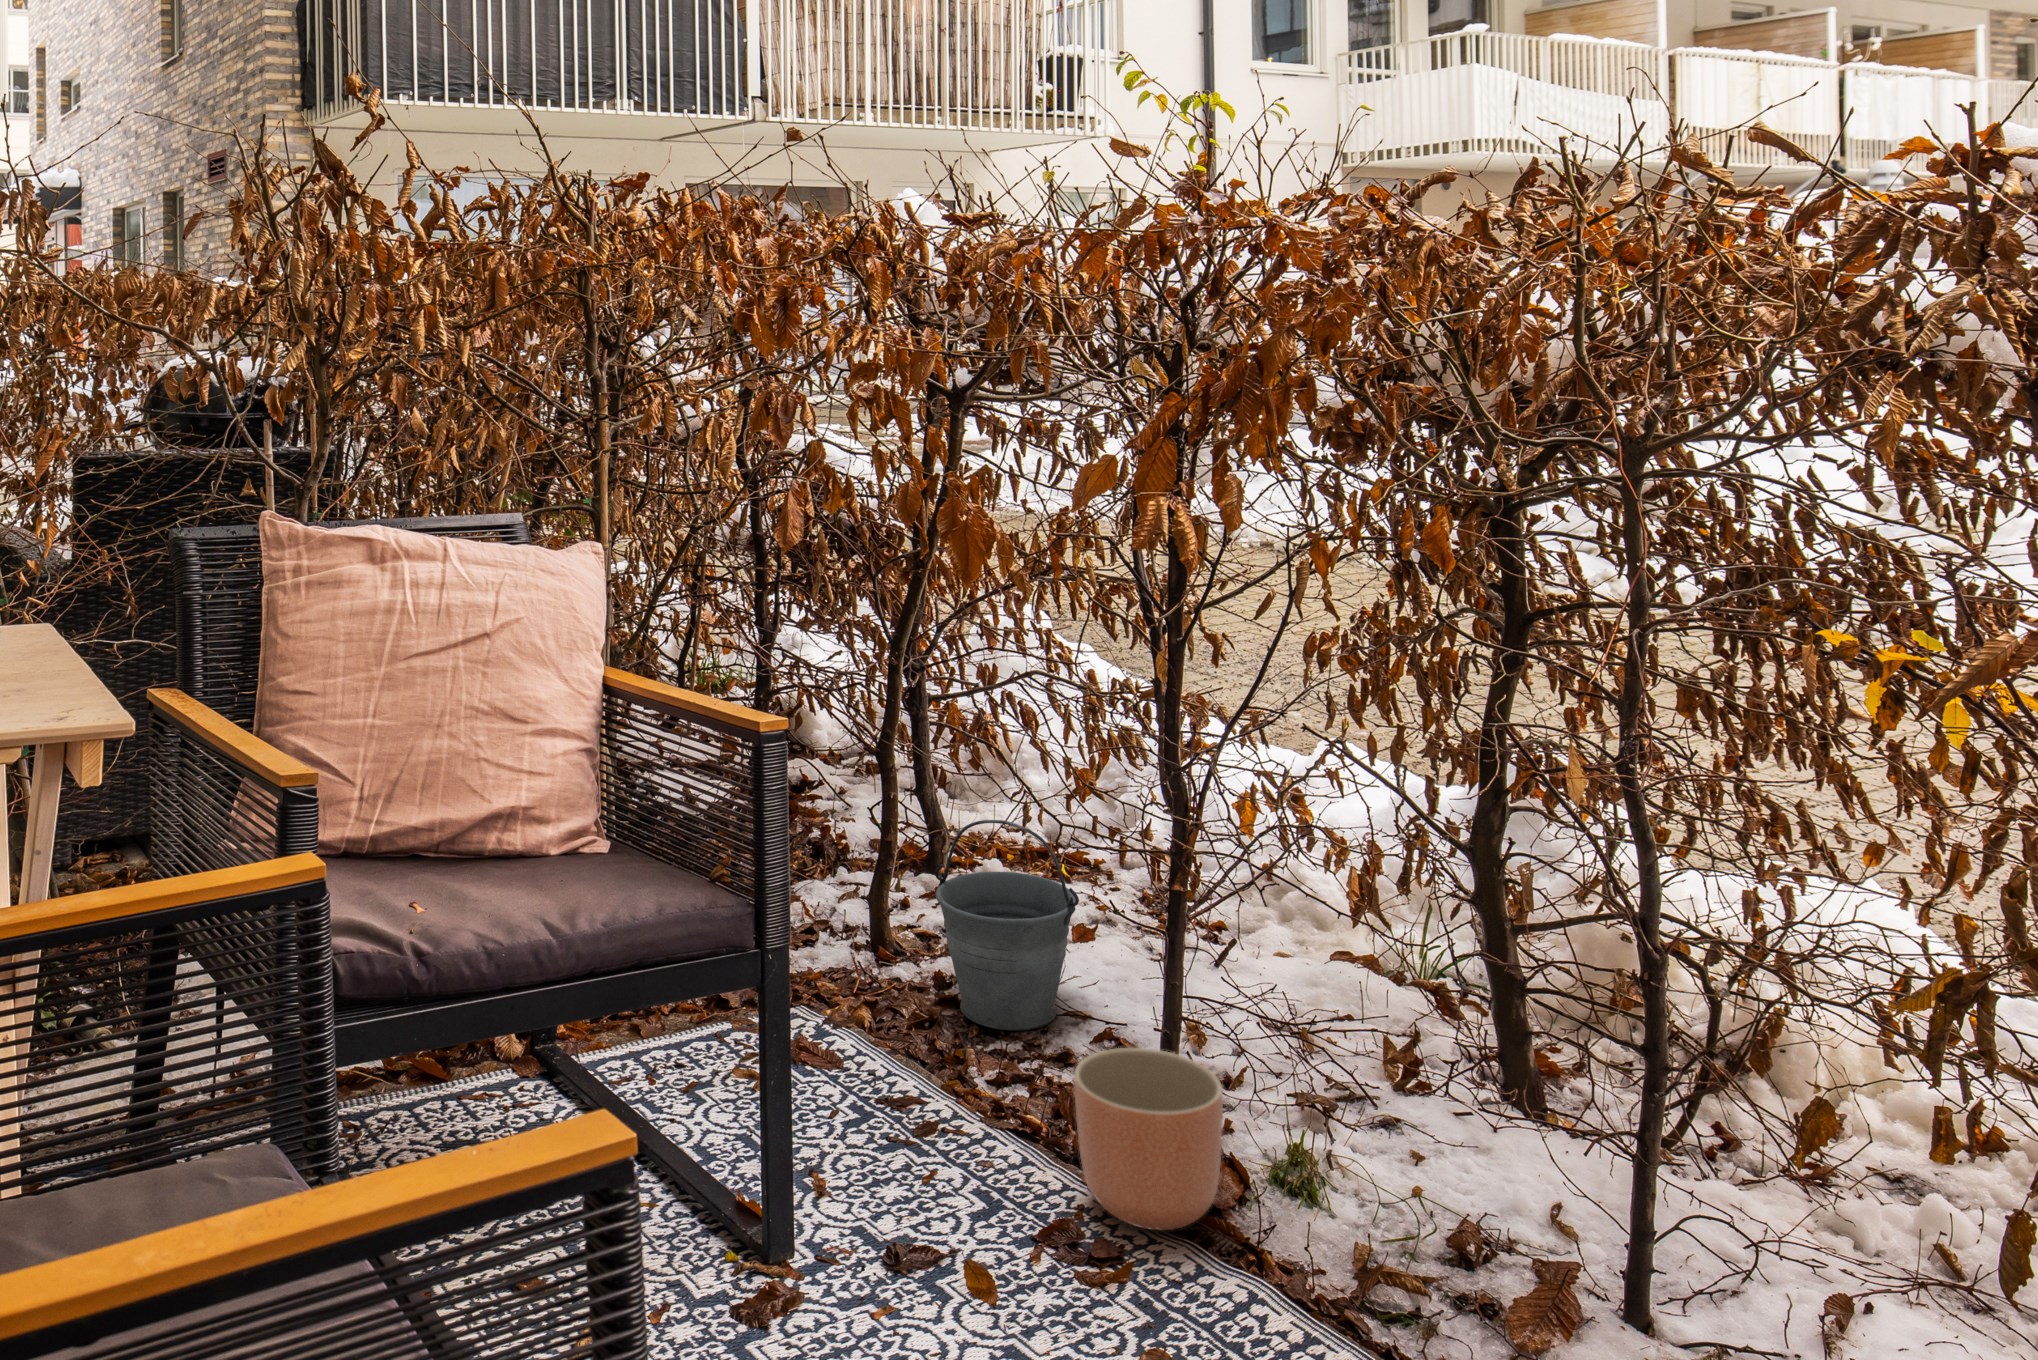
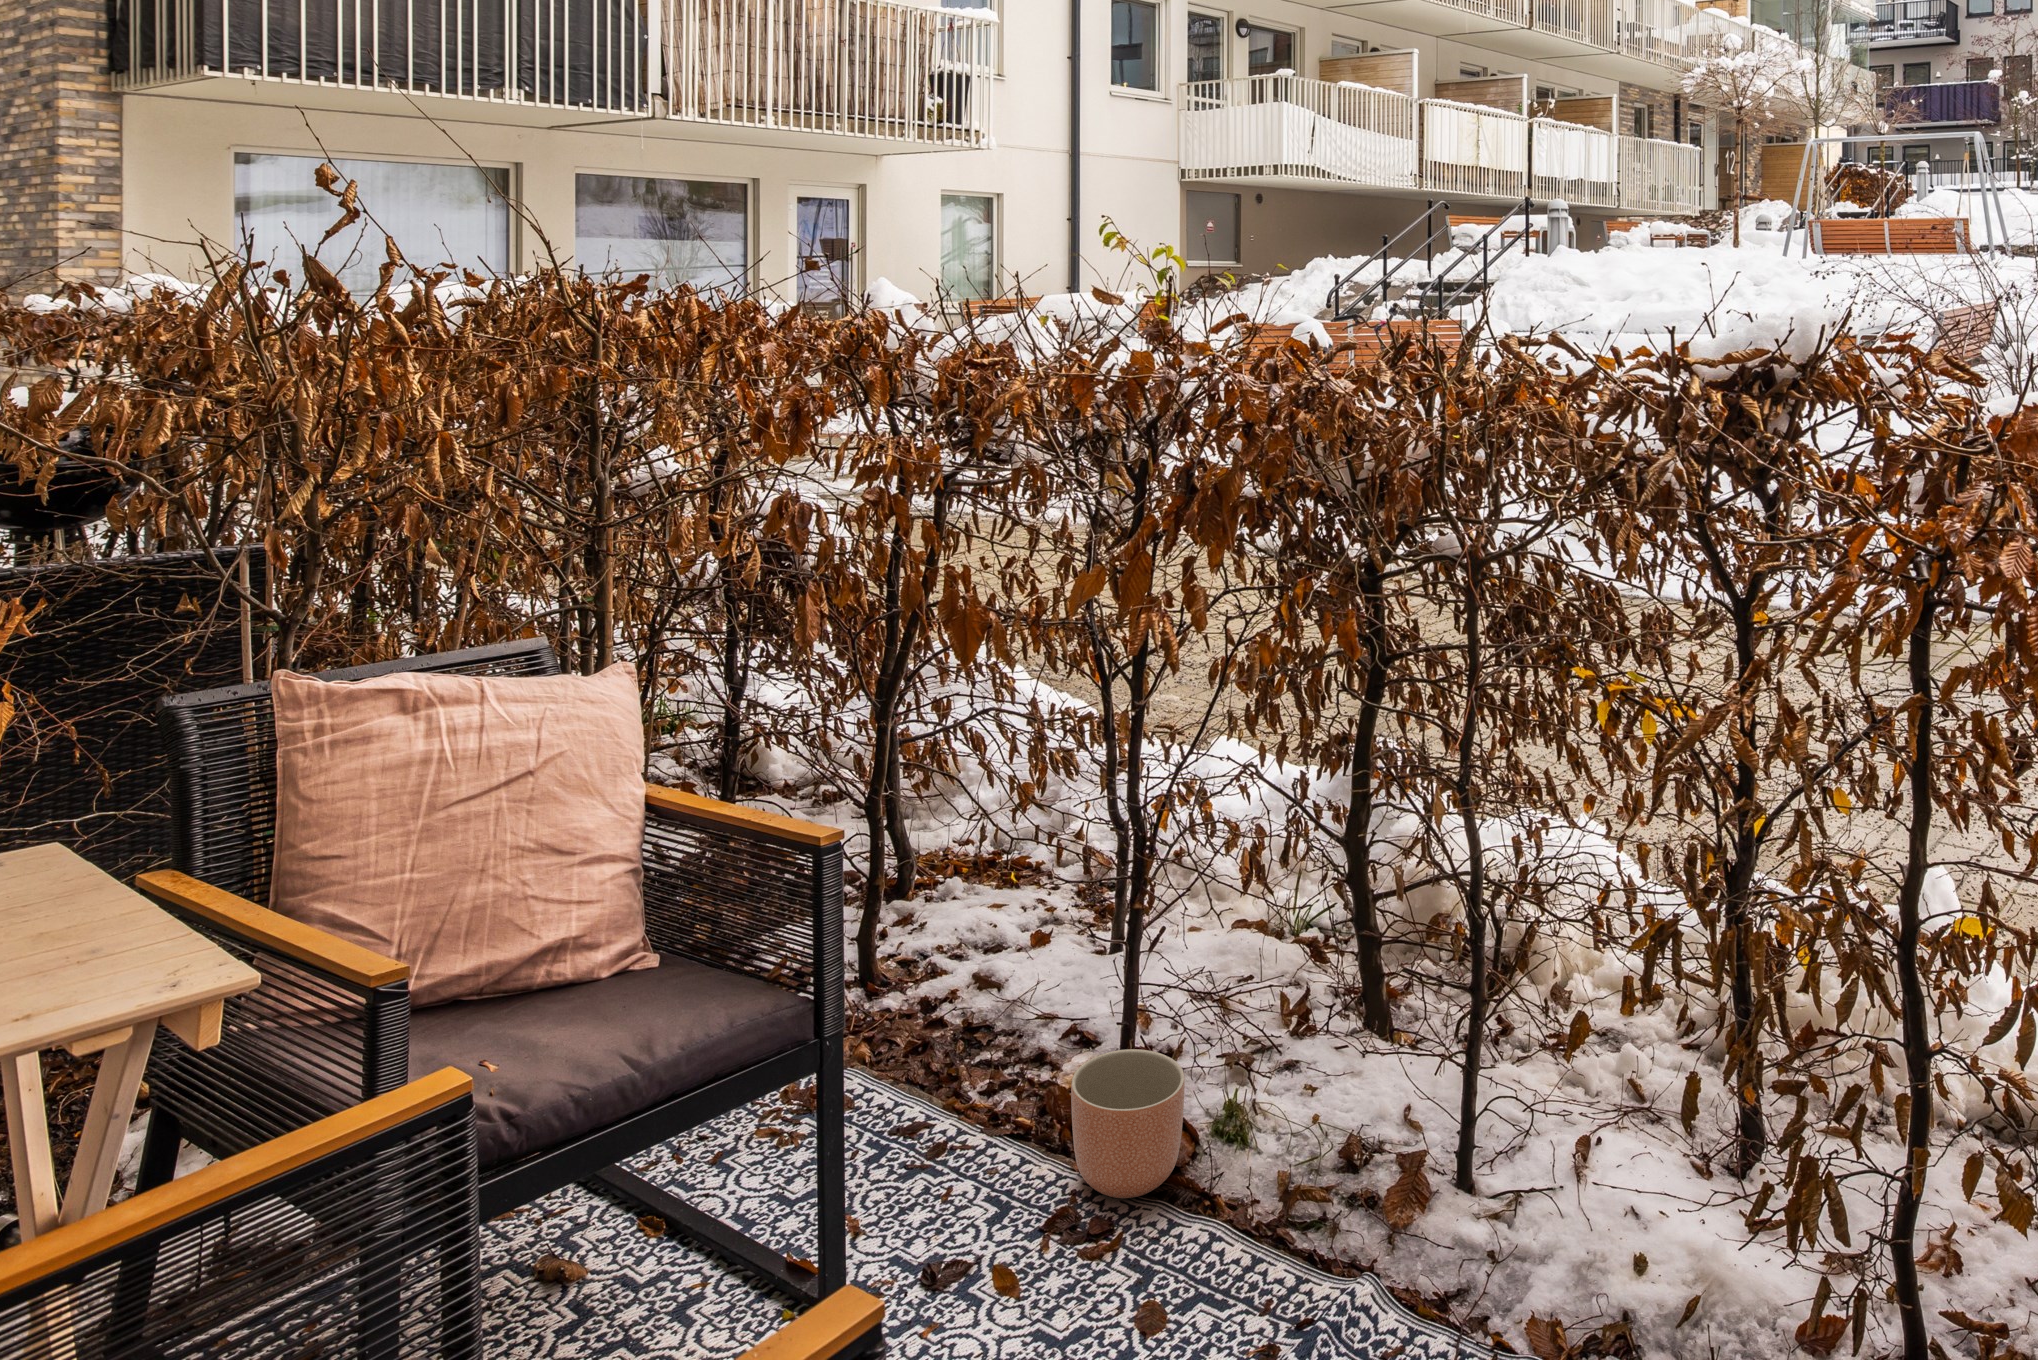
bucket: present [935,820,1079,1030] -> none [926,863,1051,1040]

